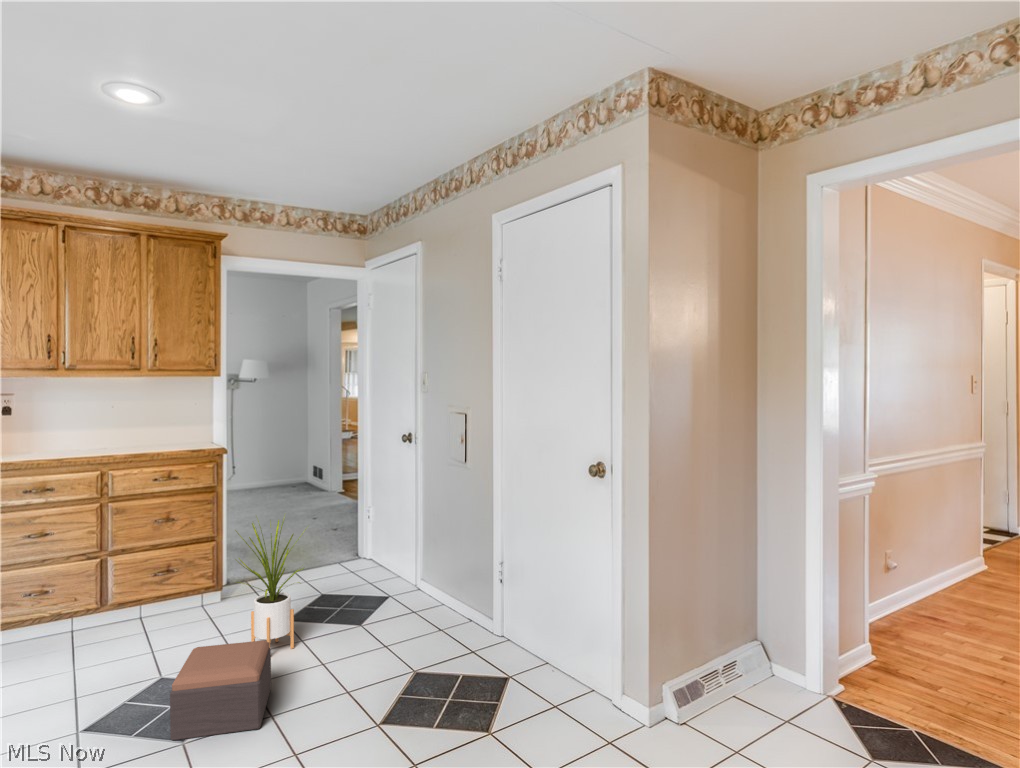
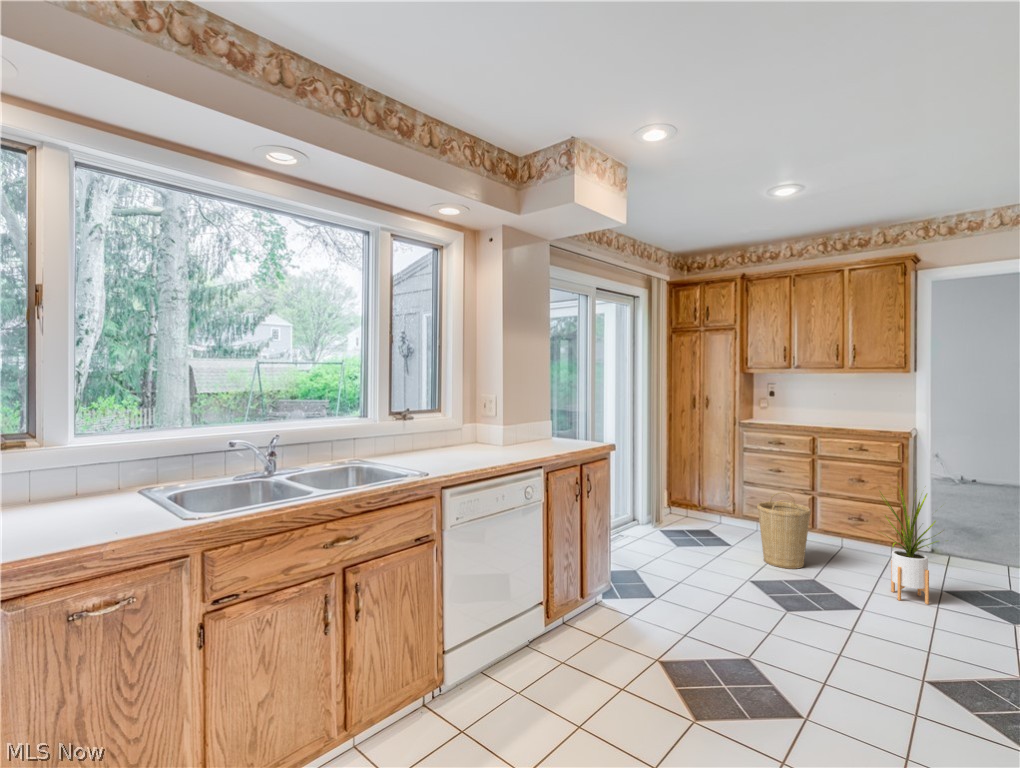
basket: none [50,567,140,692] -> present [757,492,811,569]
footstool: present [170,641,271,740] -> none [789,558,877,625]

